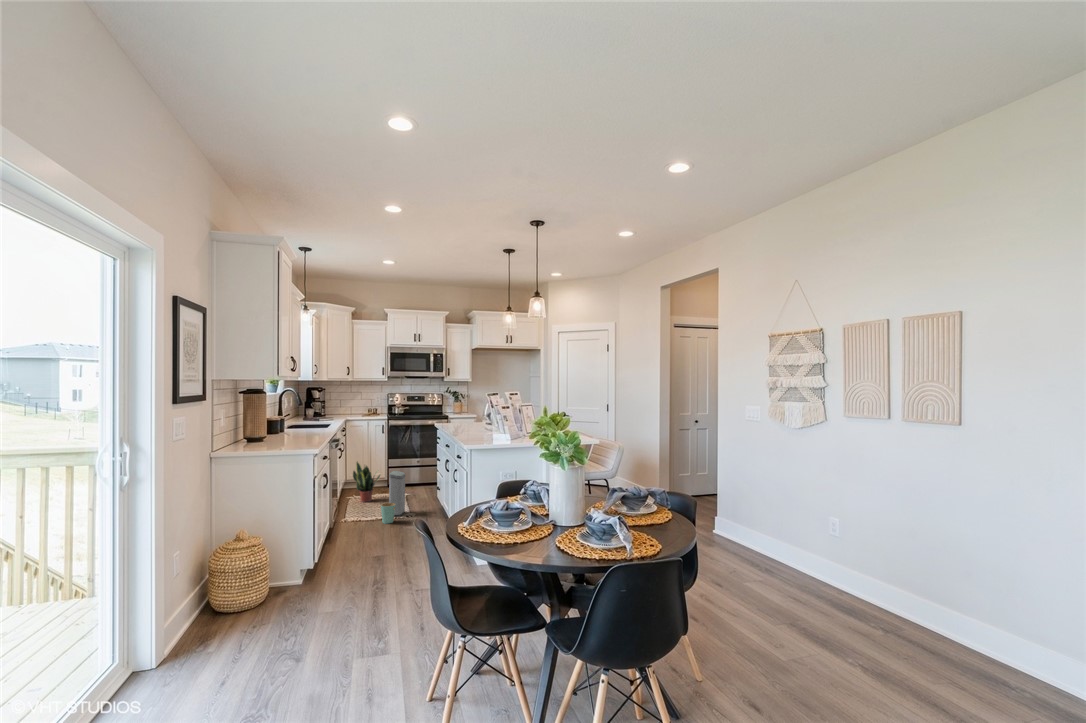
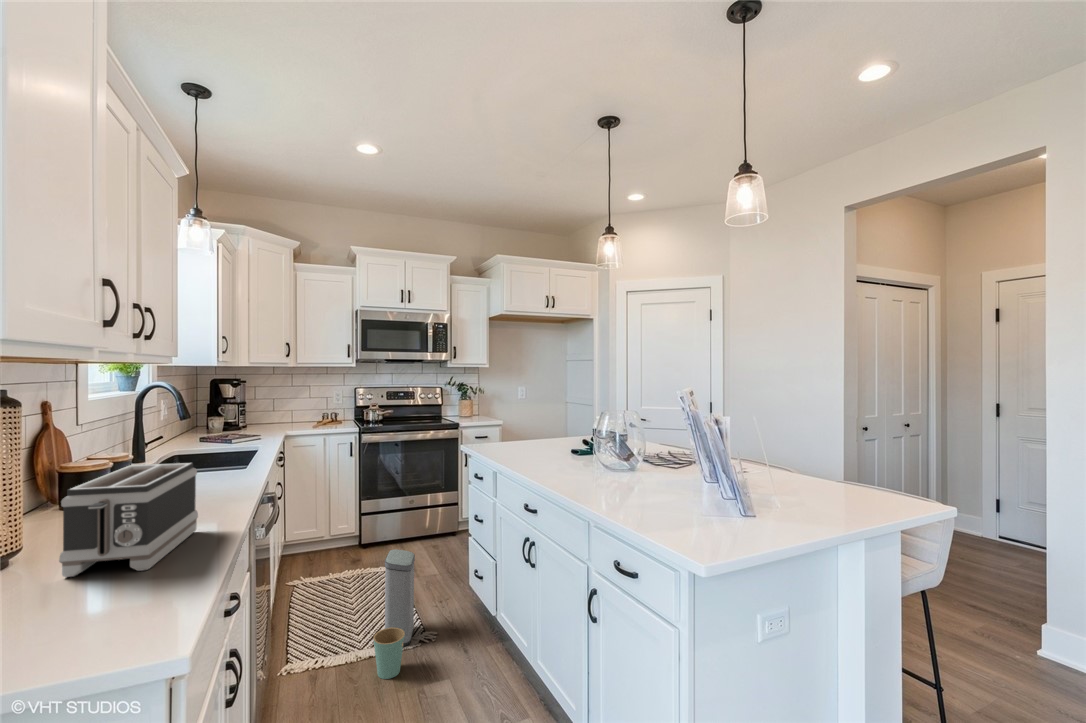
toaster: none [271,411,309,441] -> present [59,463,198,577]
potted plant: present [353,462,380,502] -> none [302,521,356,598]

